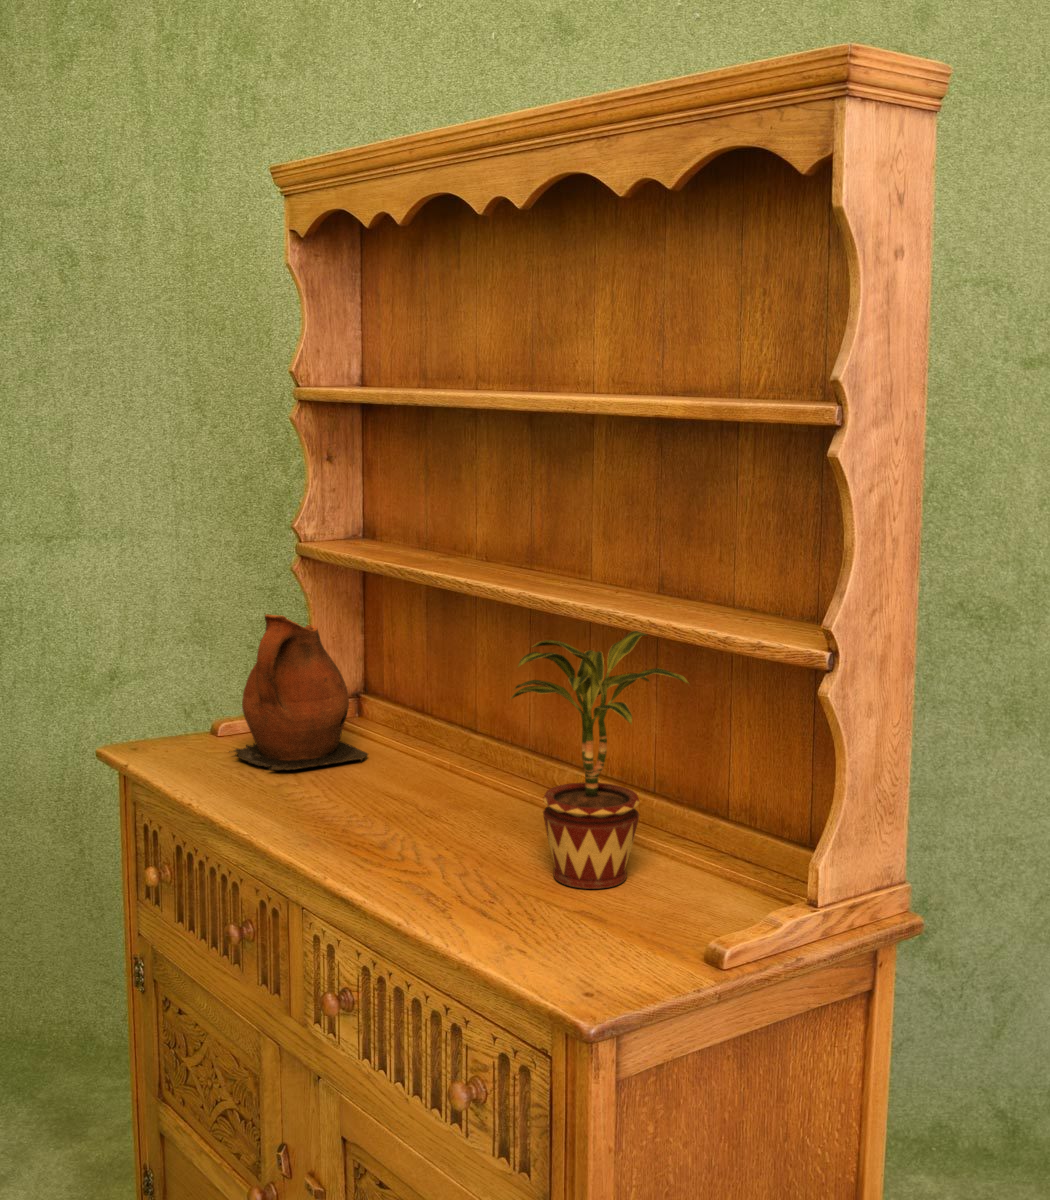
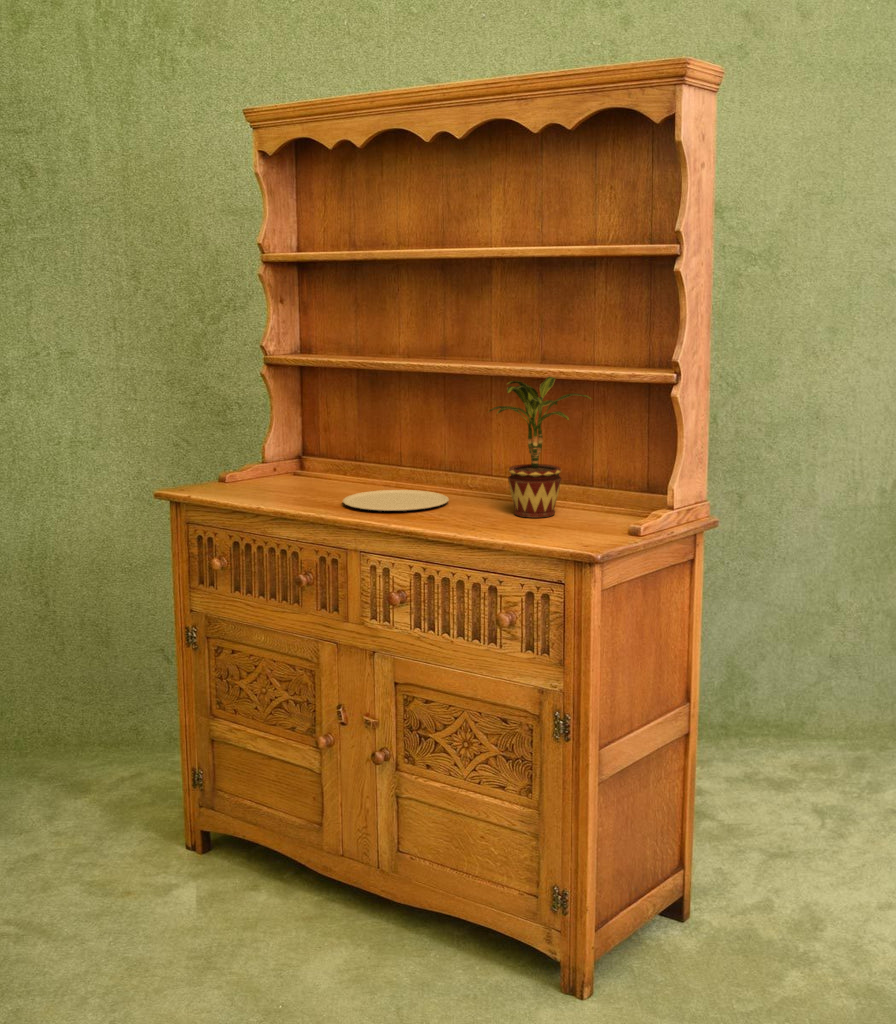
ceramic pitcher: present [229,614,368,770] -> none [248,394,338,491]
plate: none [306,786,486,842] -> present [343,490,449,511]

